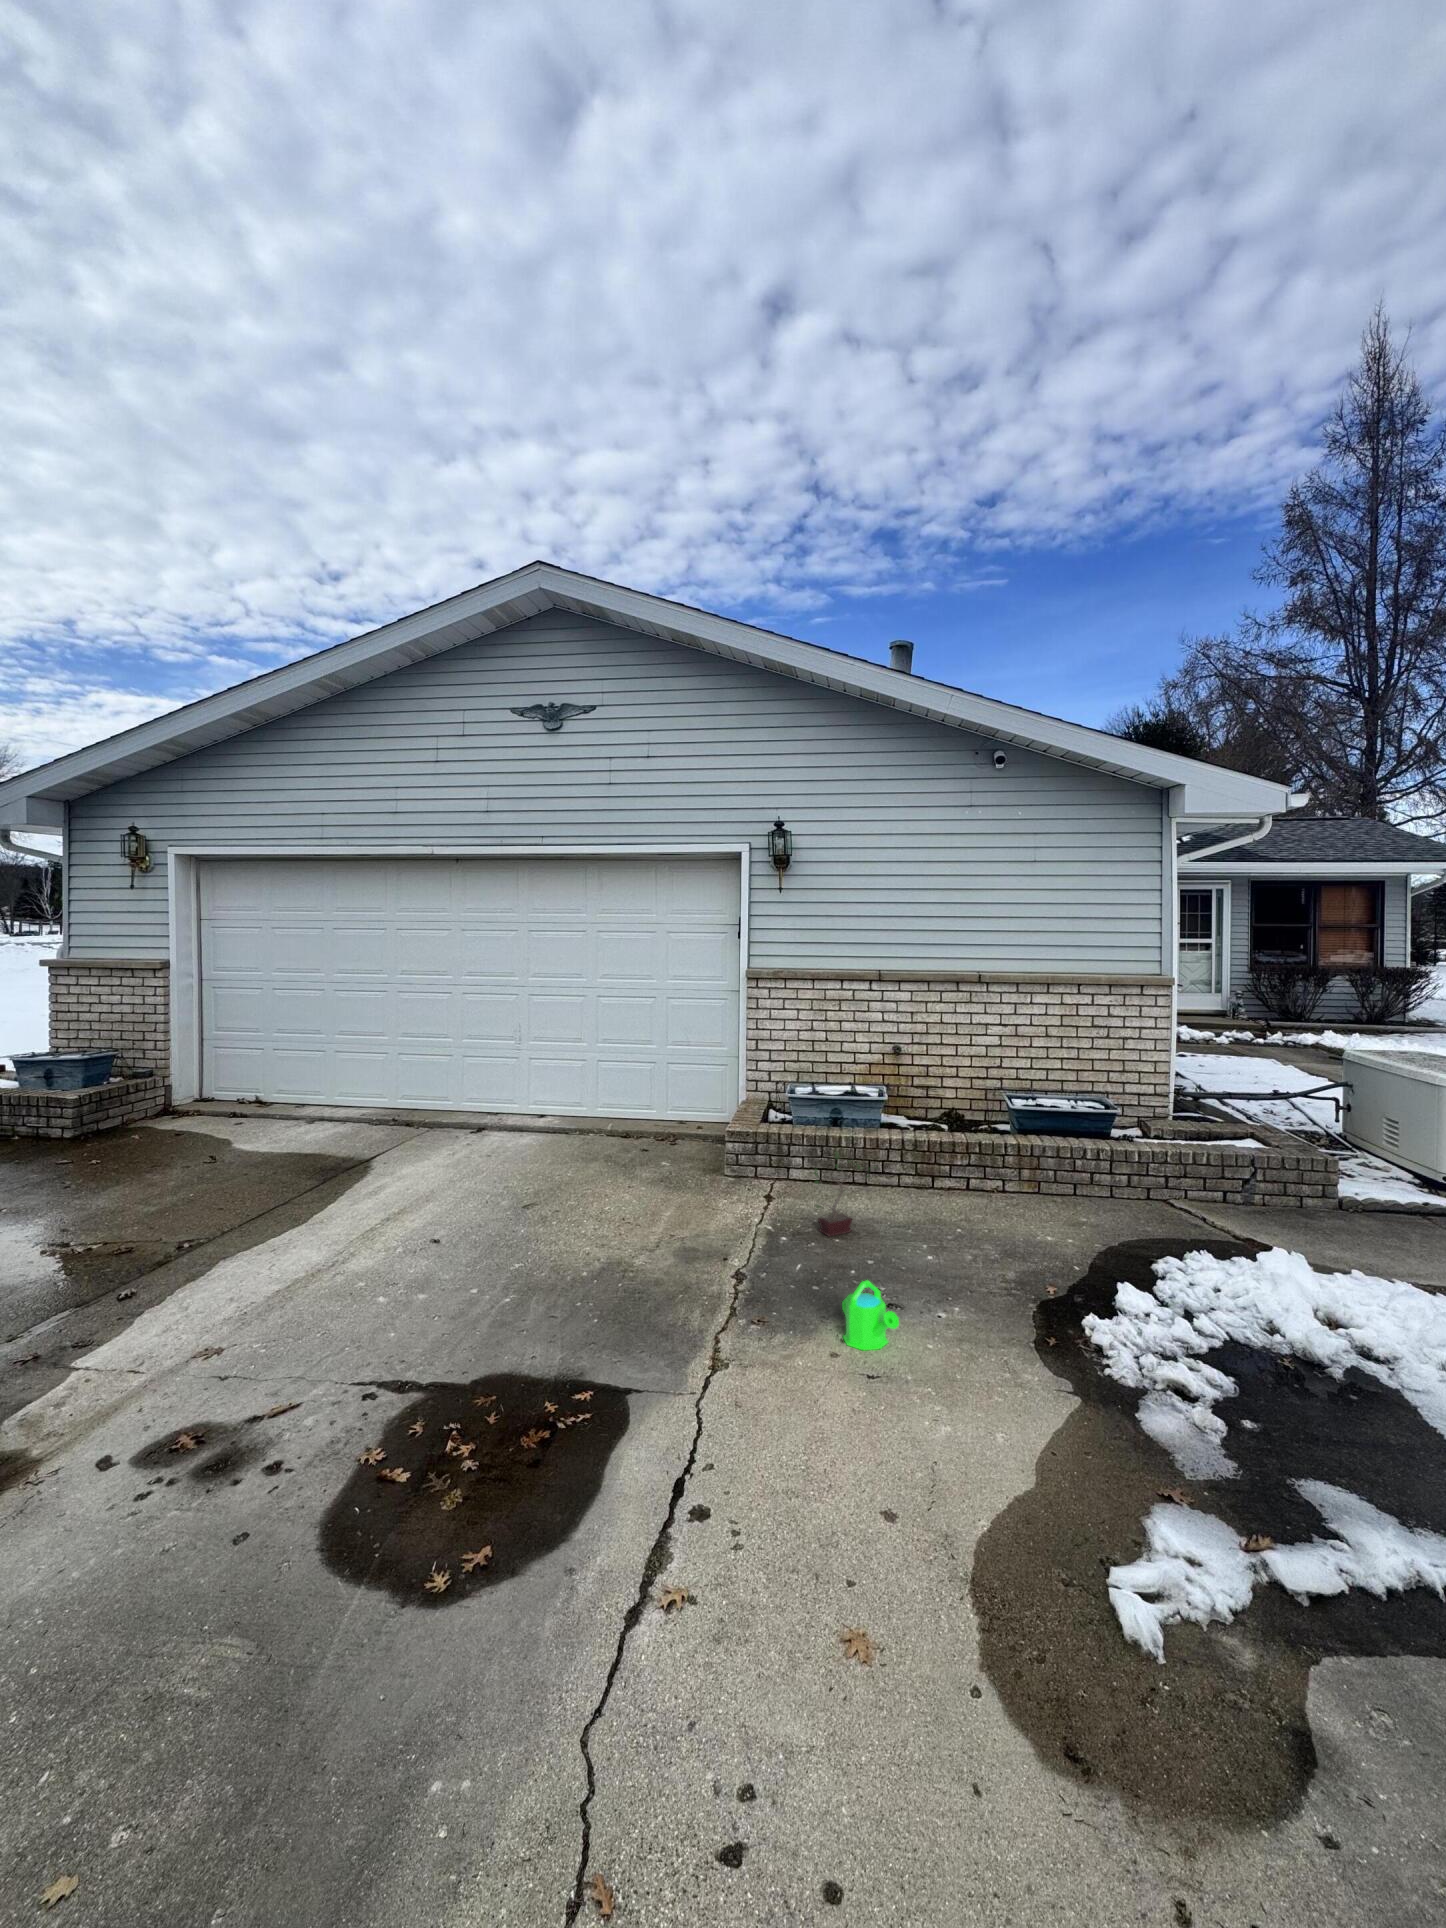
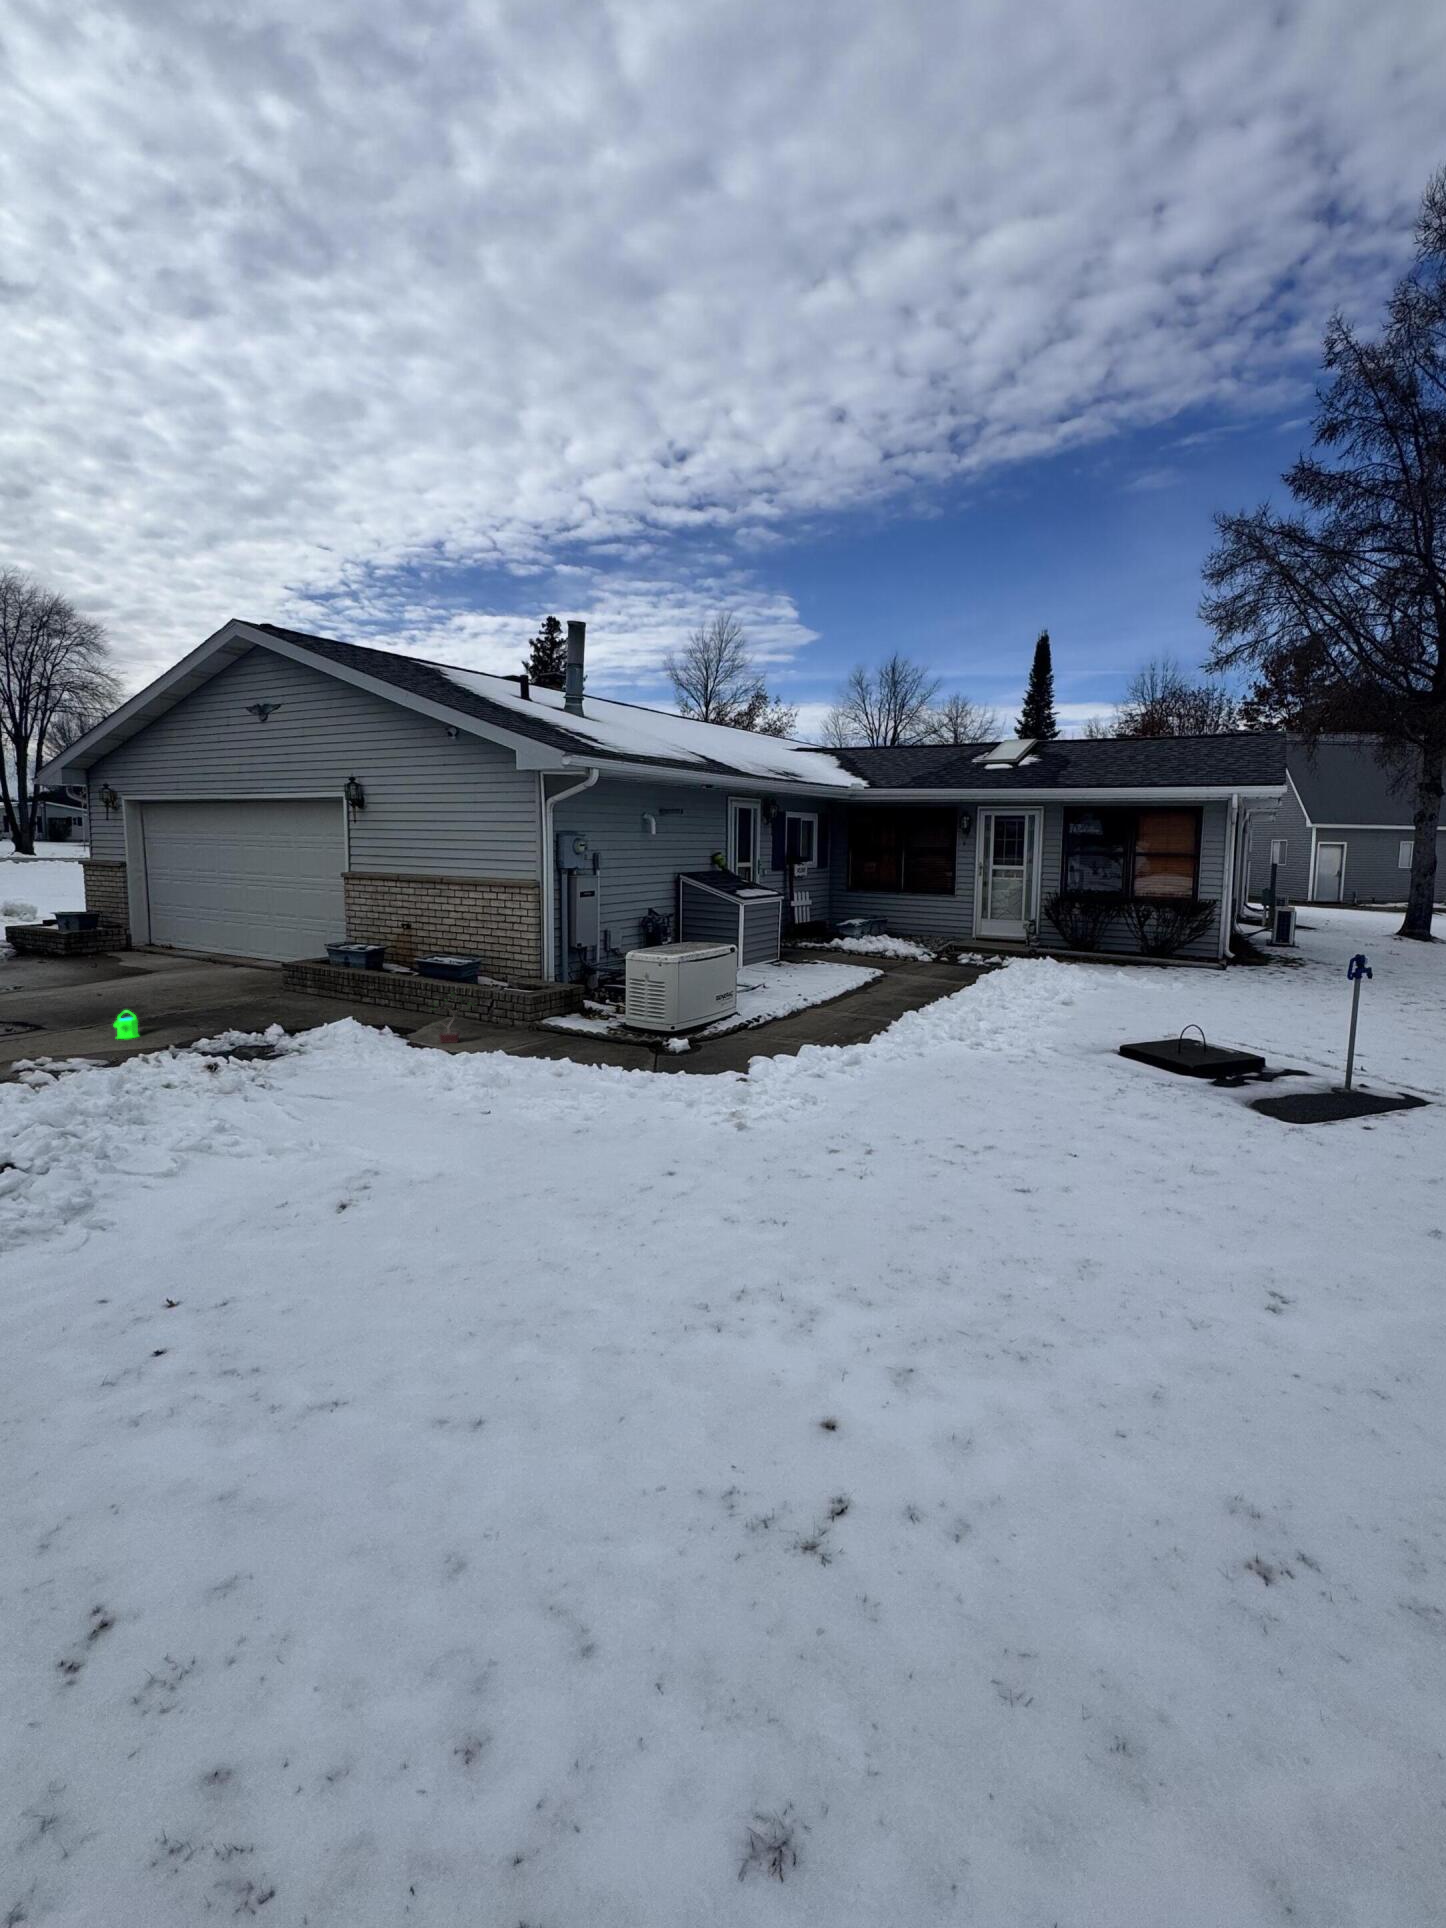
potted plant: present [814,1153,875,1236] -> present [432,999,460,1043]

